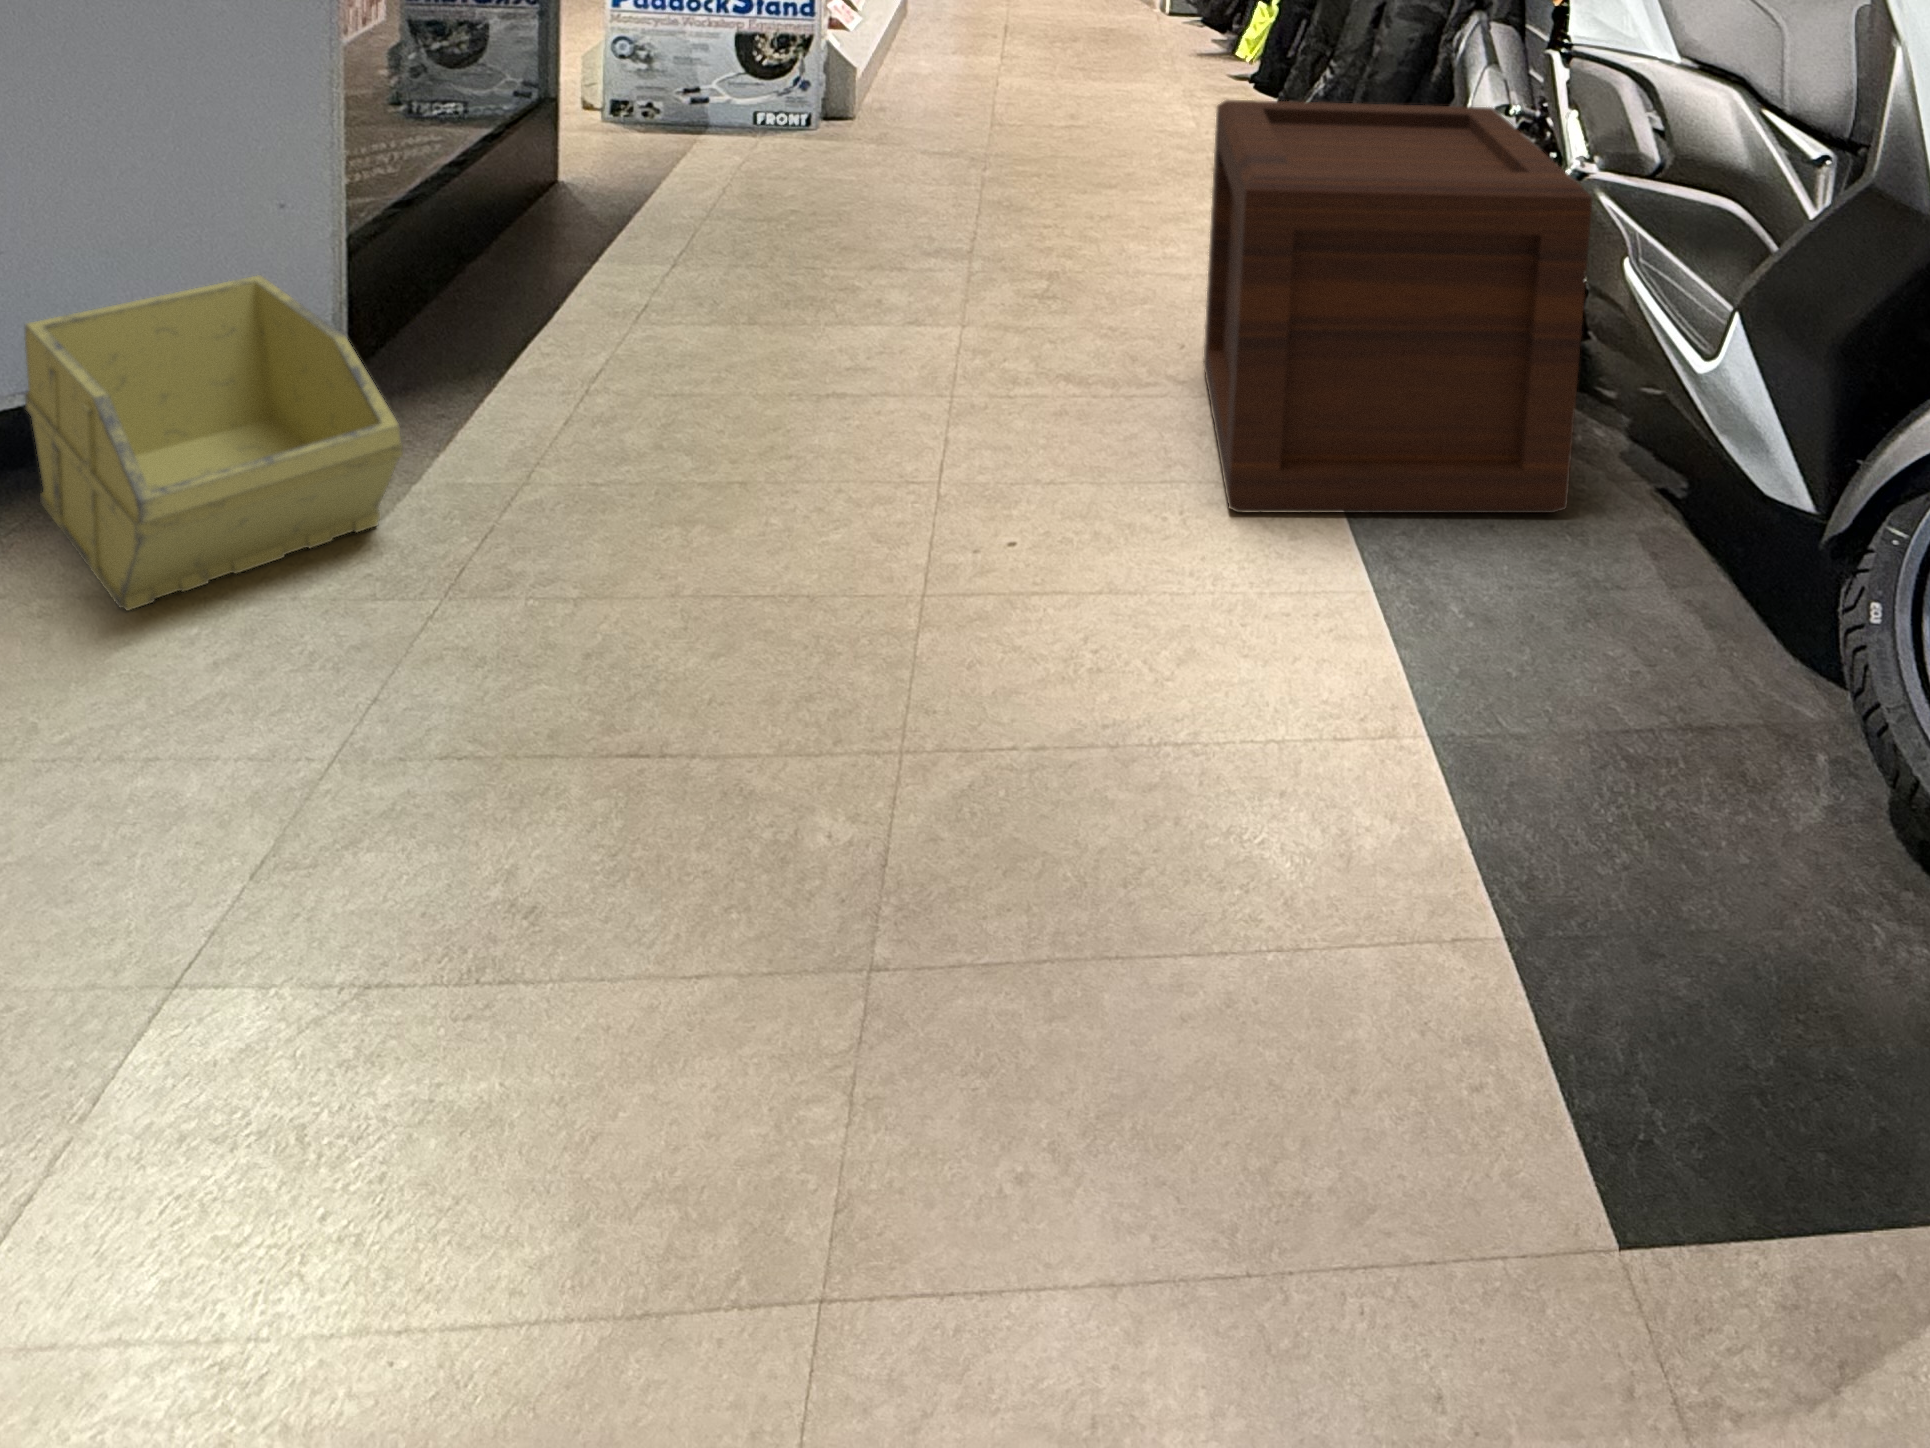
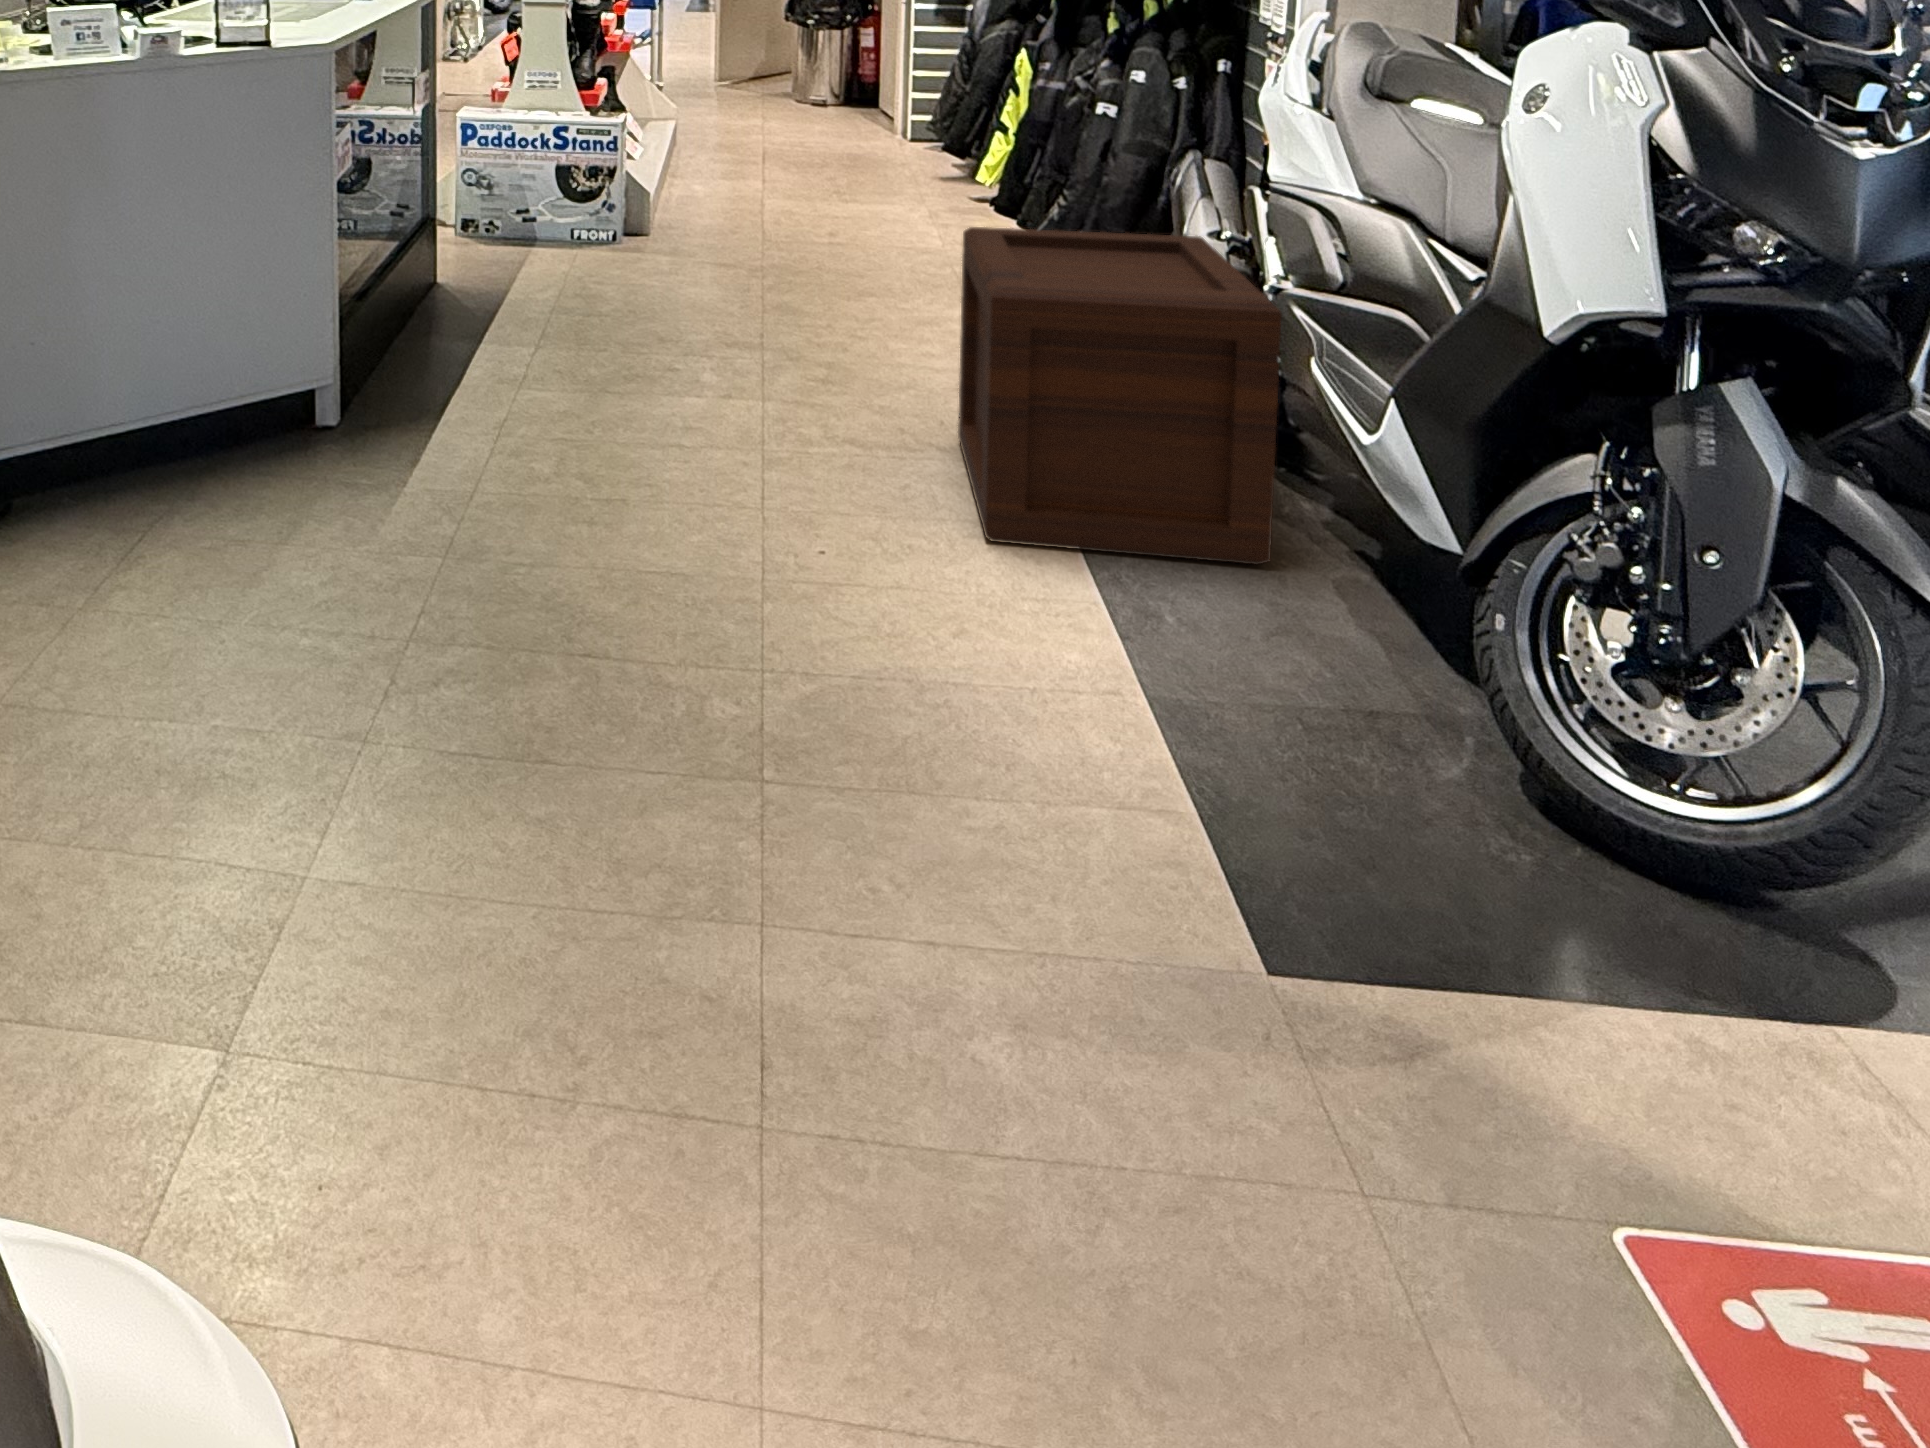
storage bin: present [25,275,403,610] -> none [196,333,423,532]

